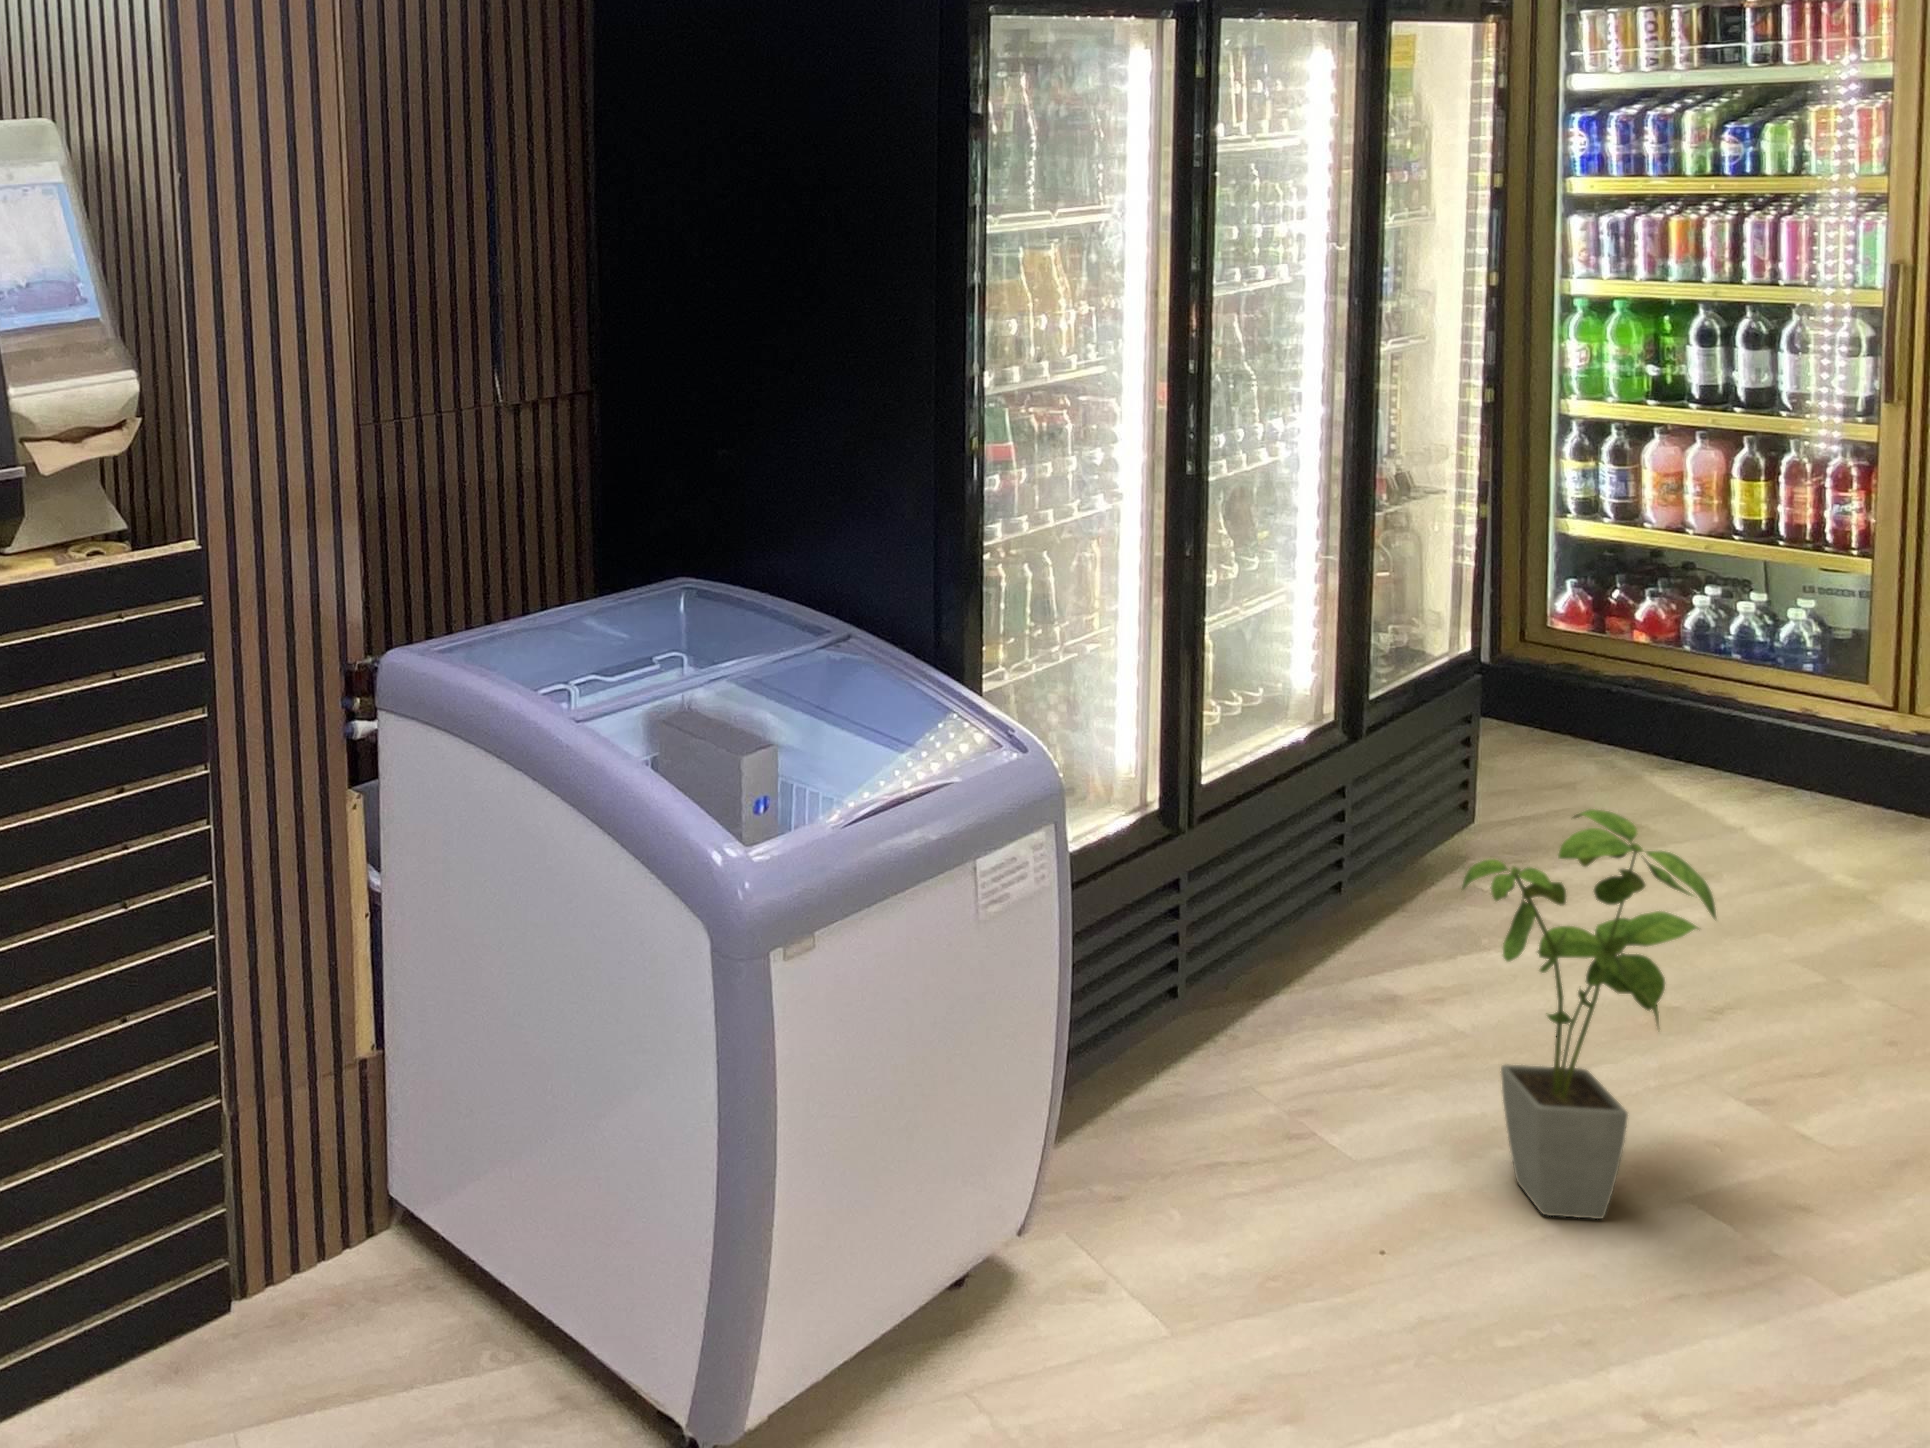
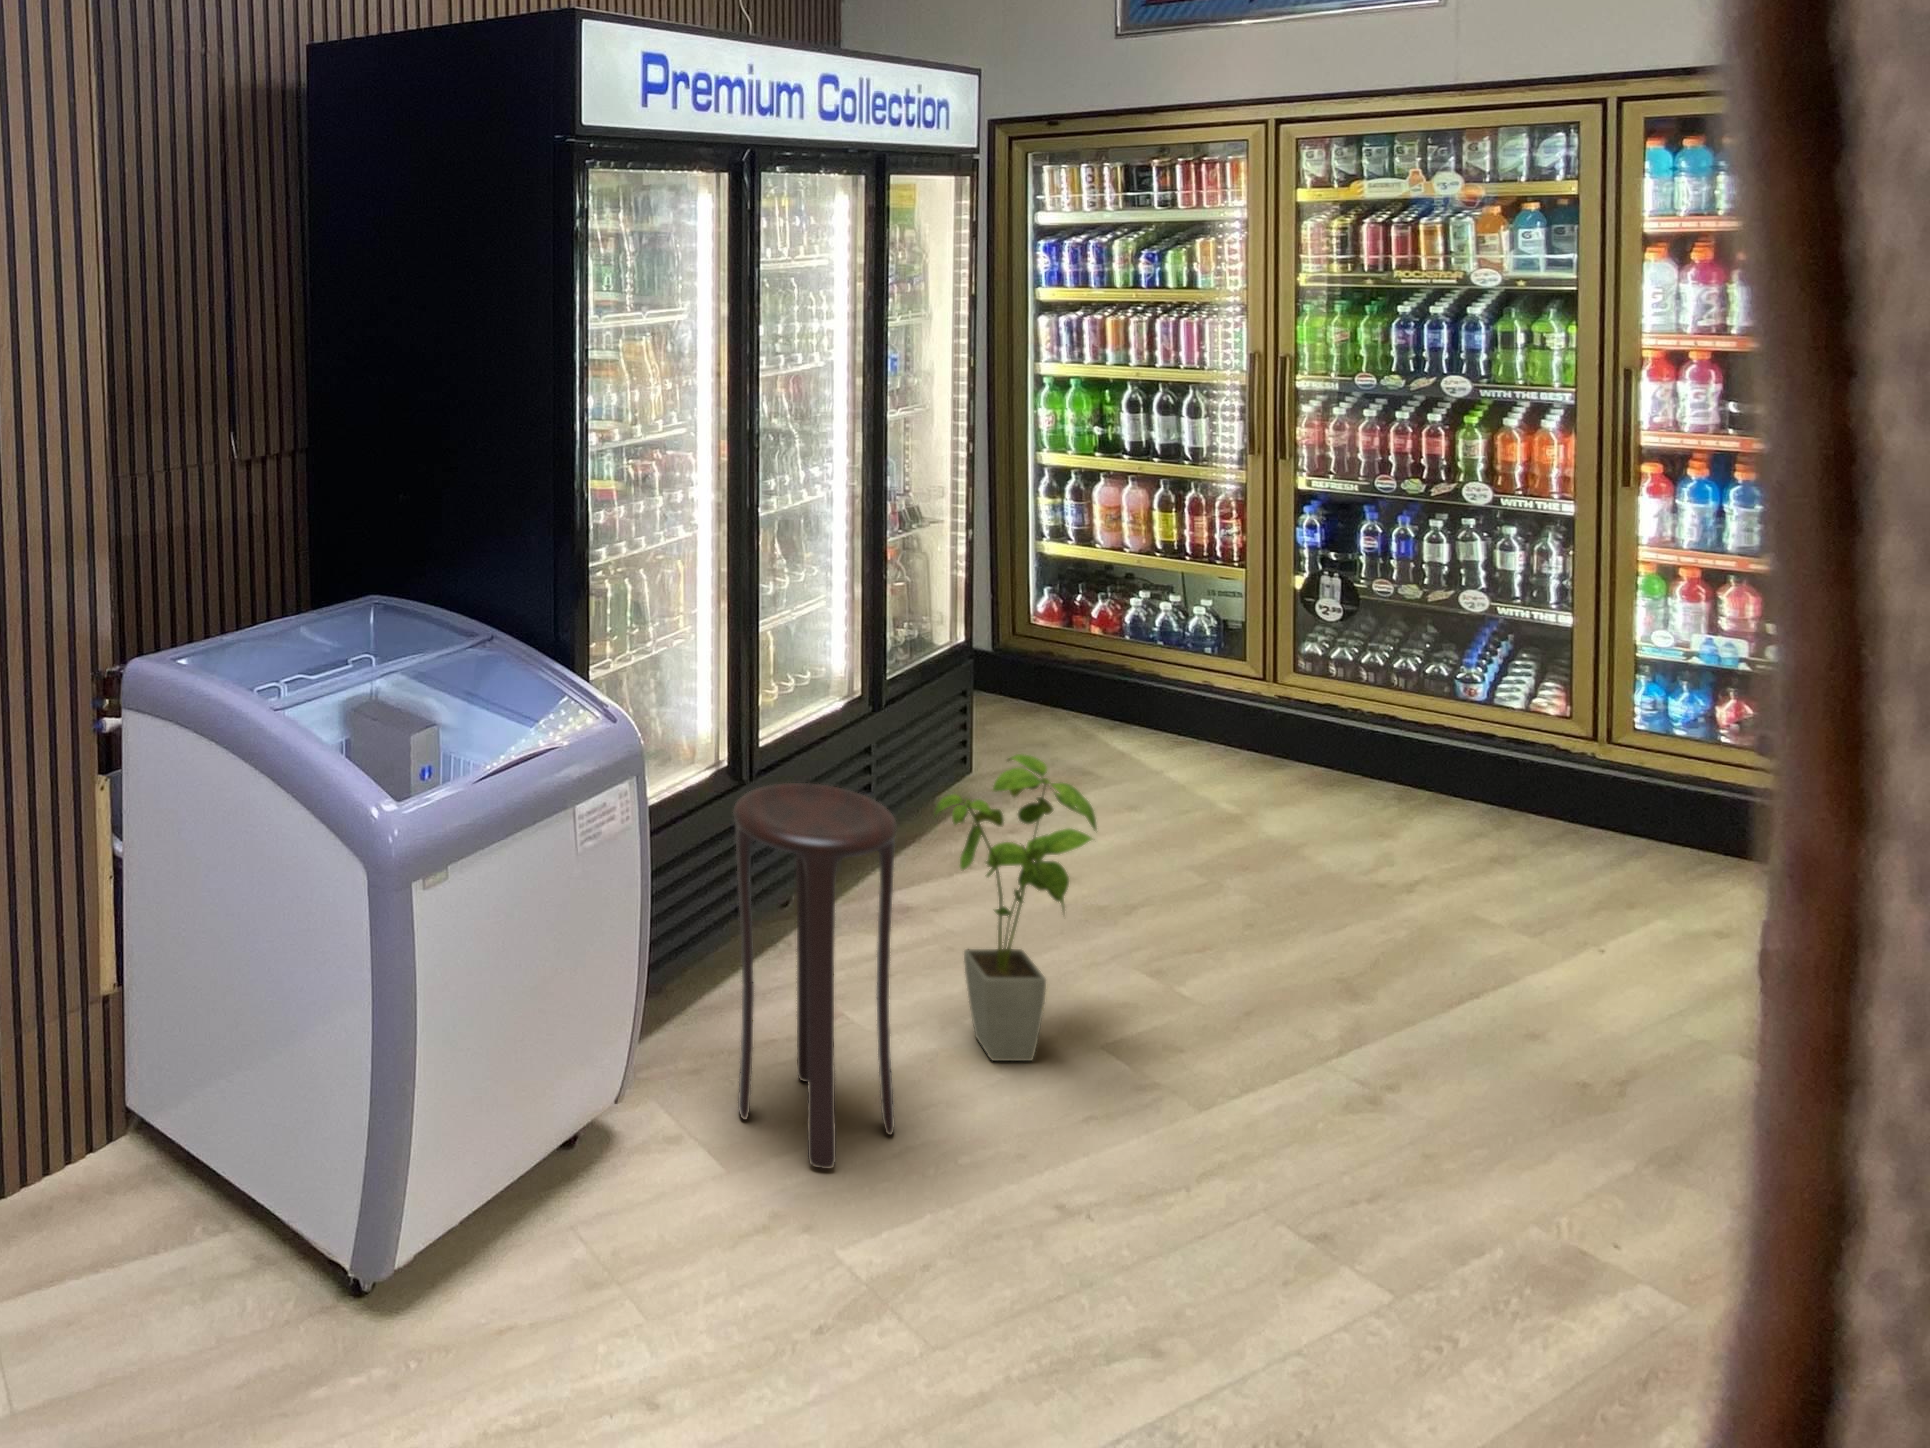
stool: none [1189,837,1427,1346] -> present [733,783,897,1169]

